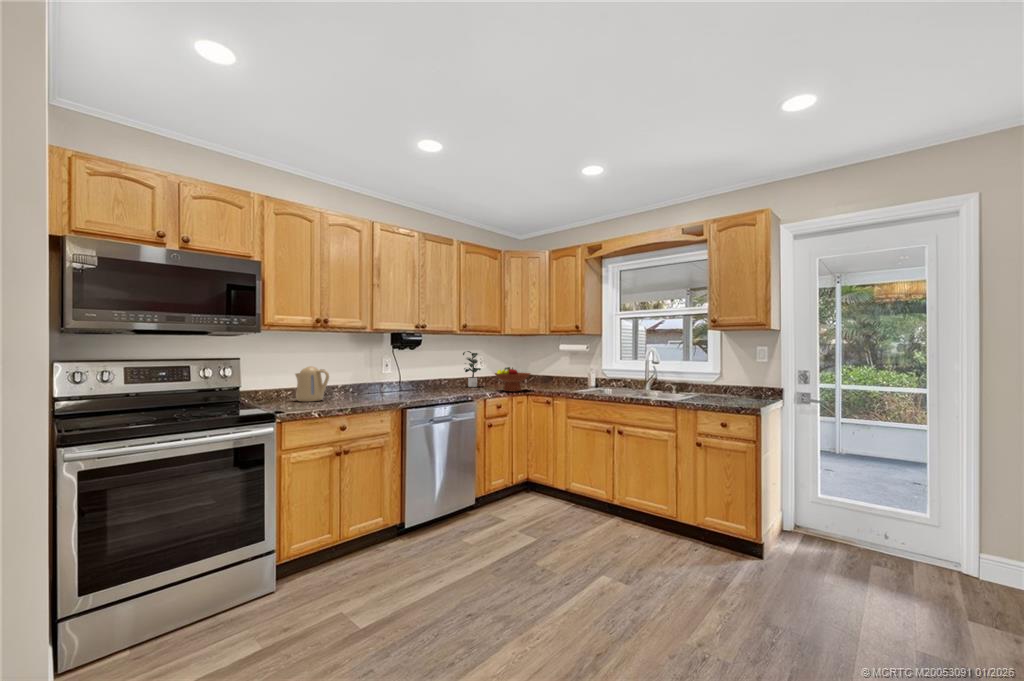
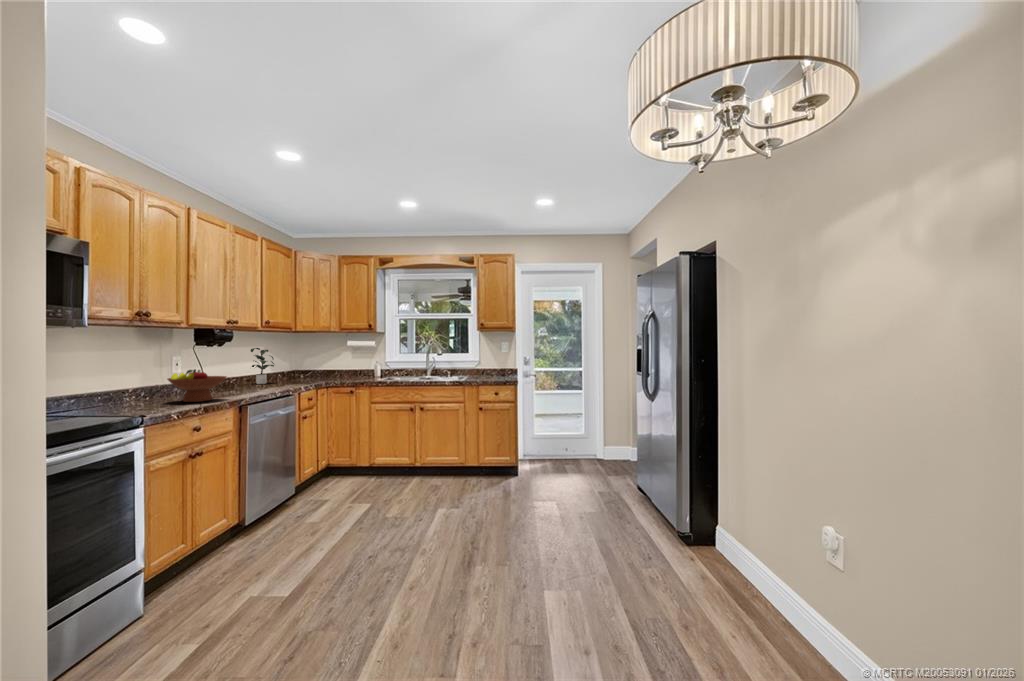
kettle: present [295,366,329,402] -> none [81,367,139,409]
fruit bowl: present [495,367,530,391] -> present [168,369,226,402]

